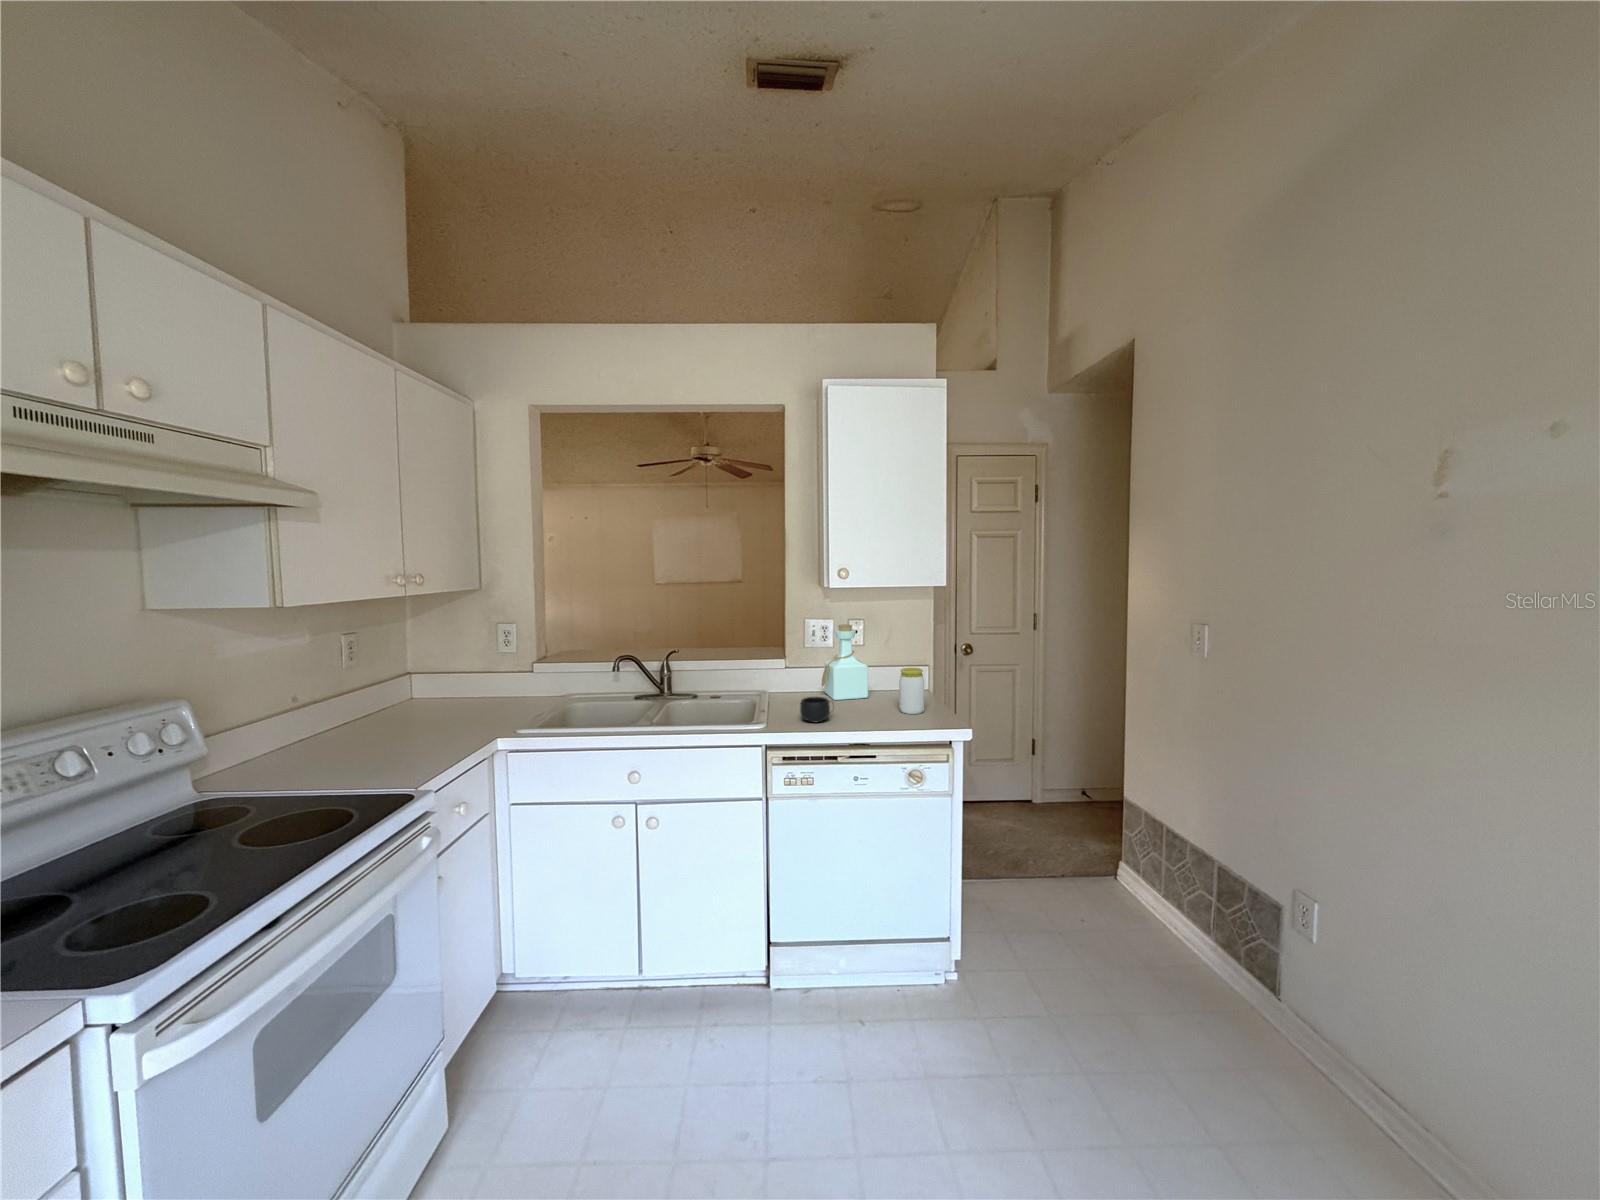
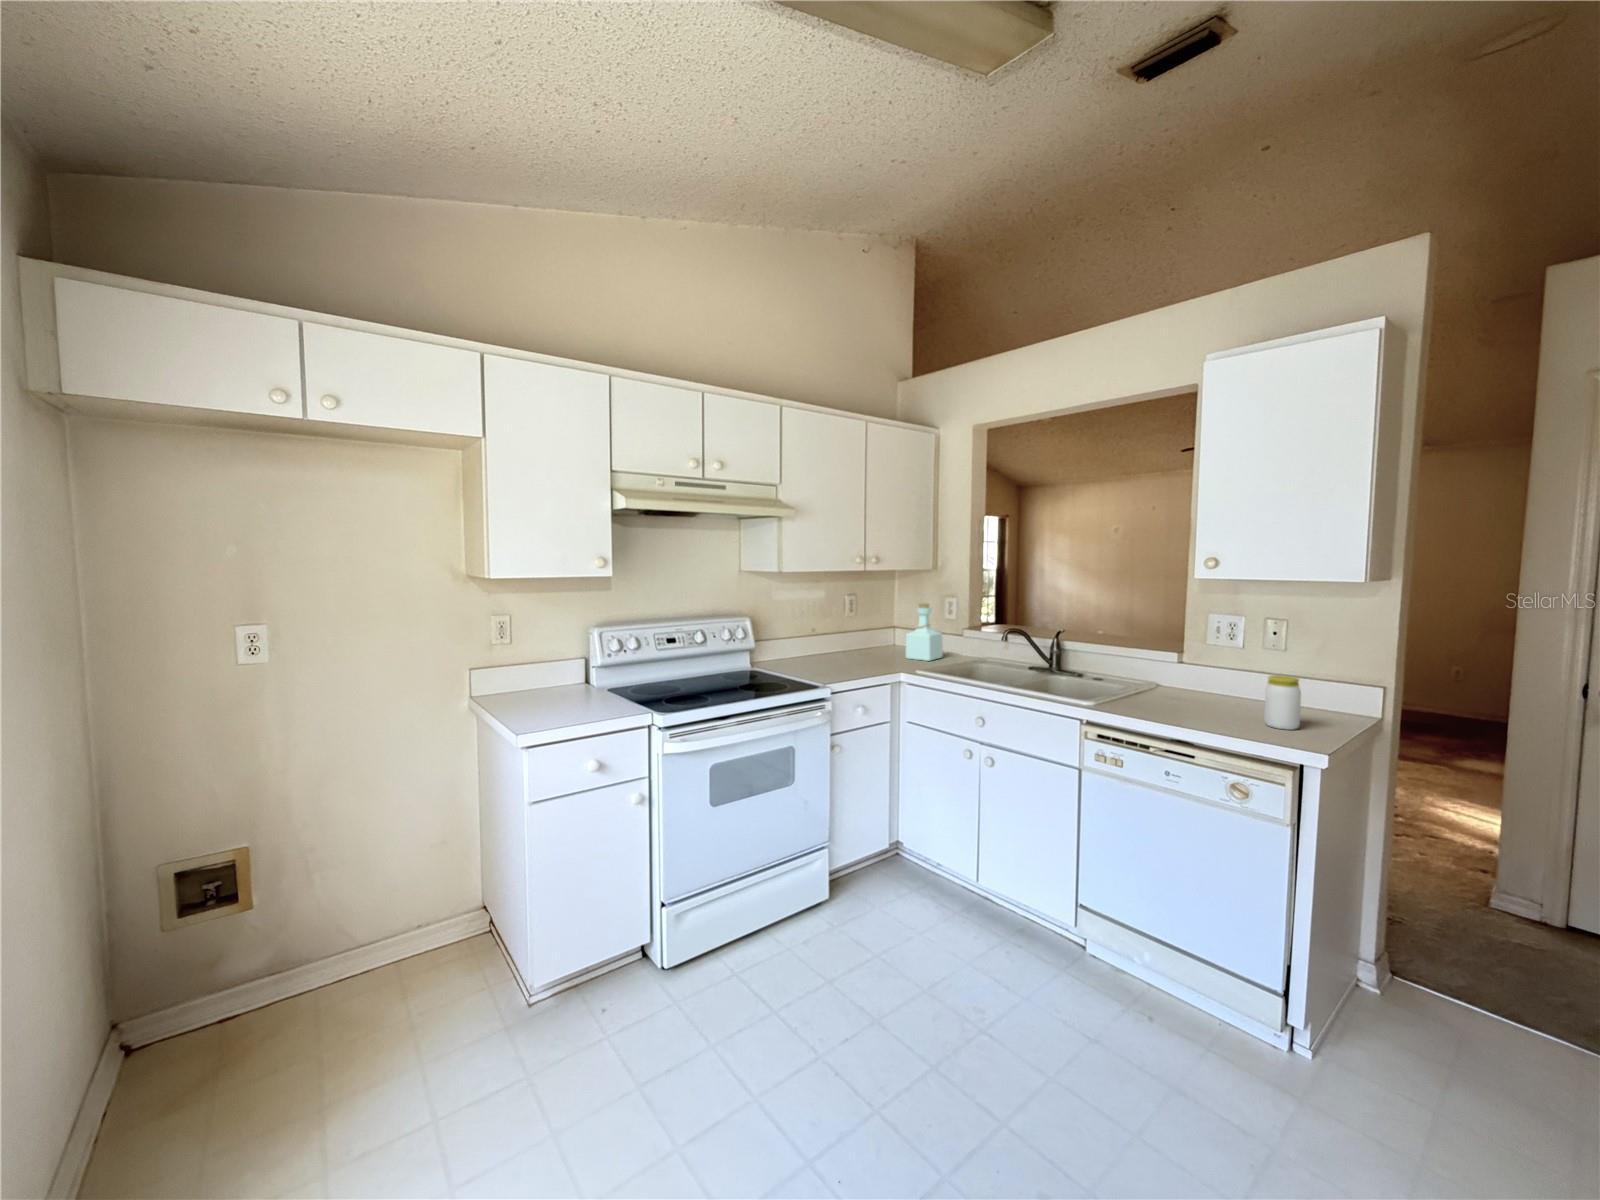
bottle: present [822,624,868,700] -> present [906,603,943,661]
mug: present [800,697,831,723] -> none [1131,686,1172,711]

